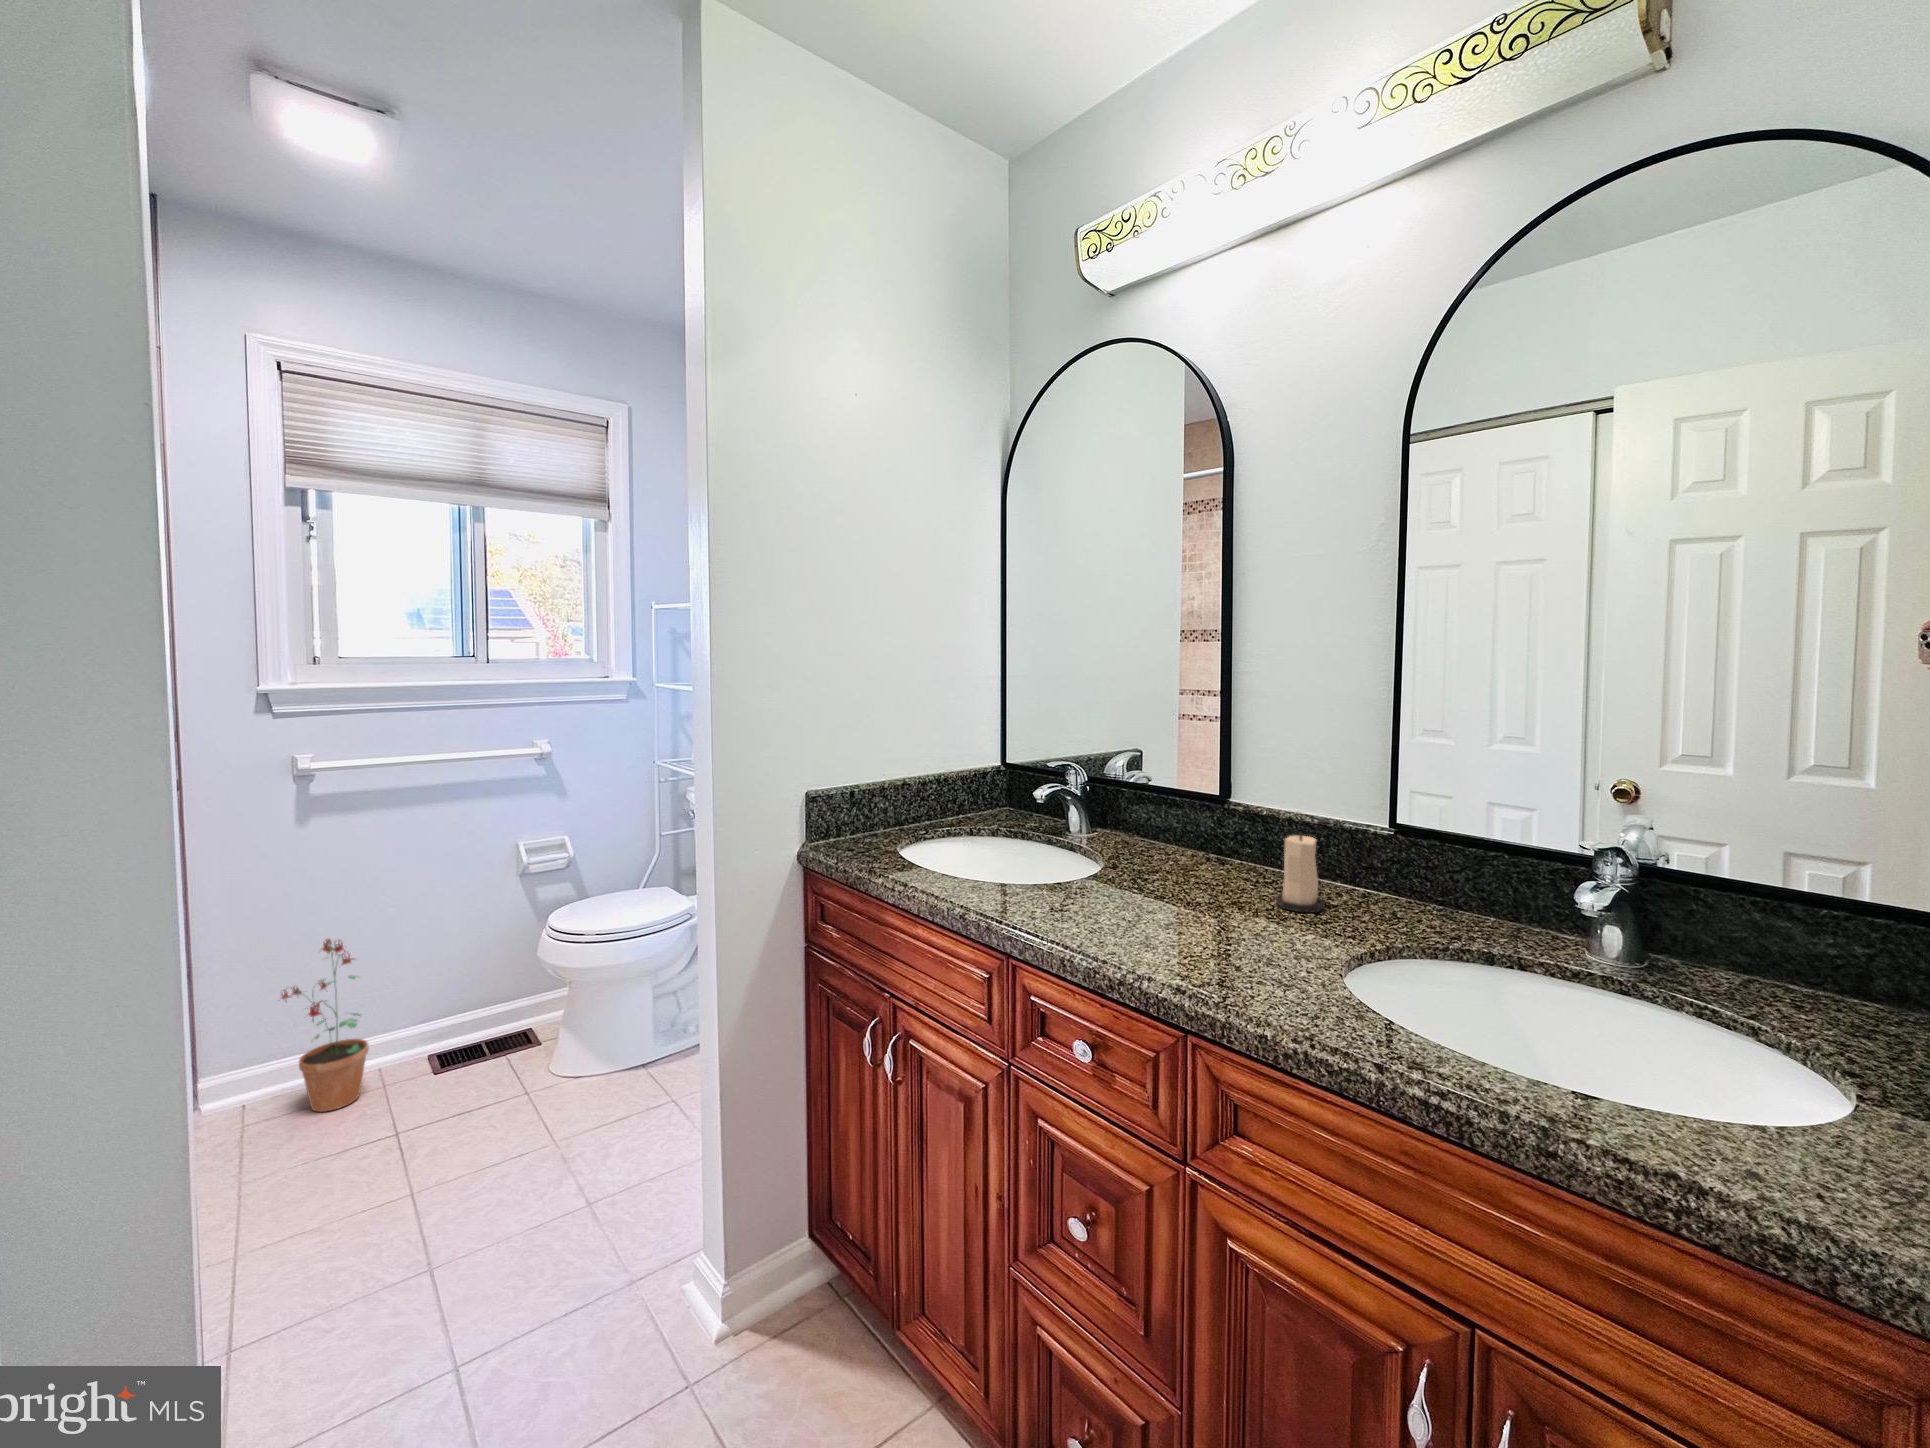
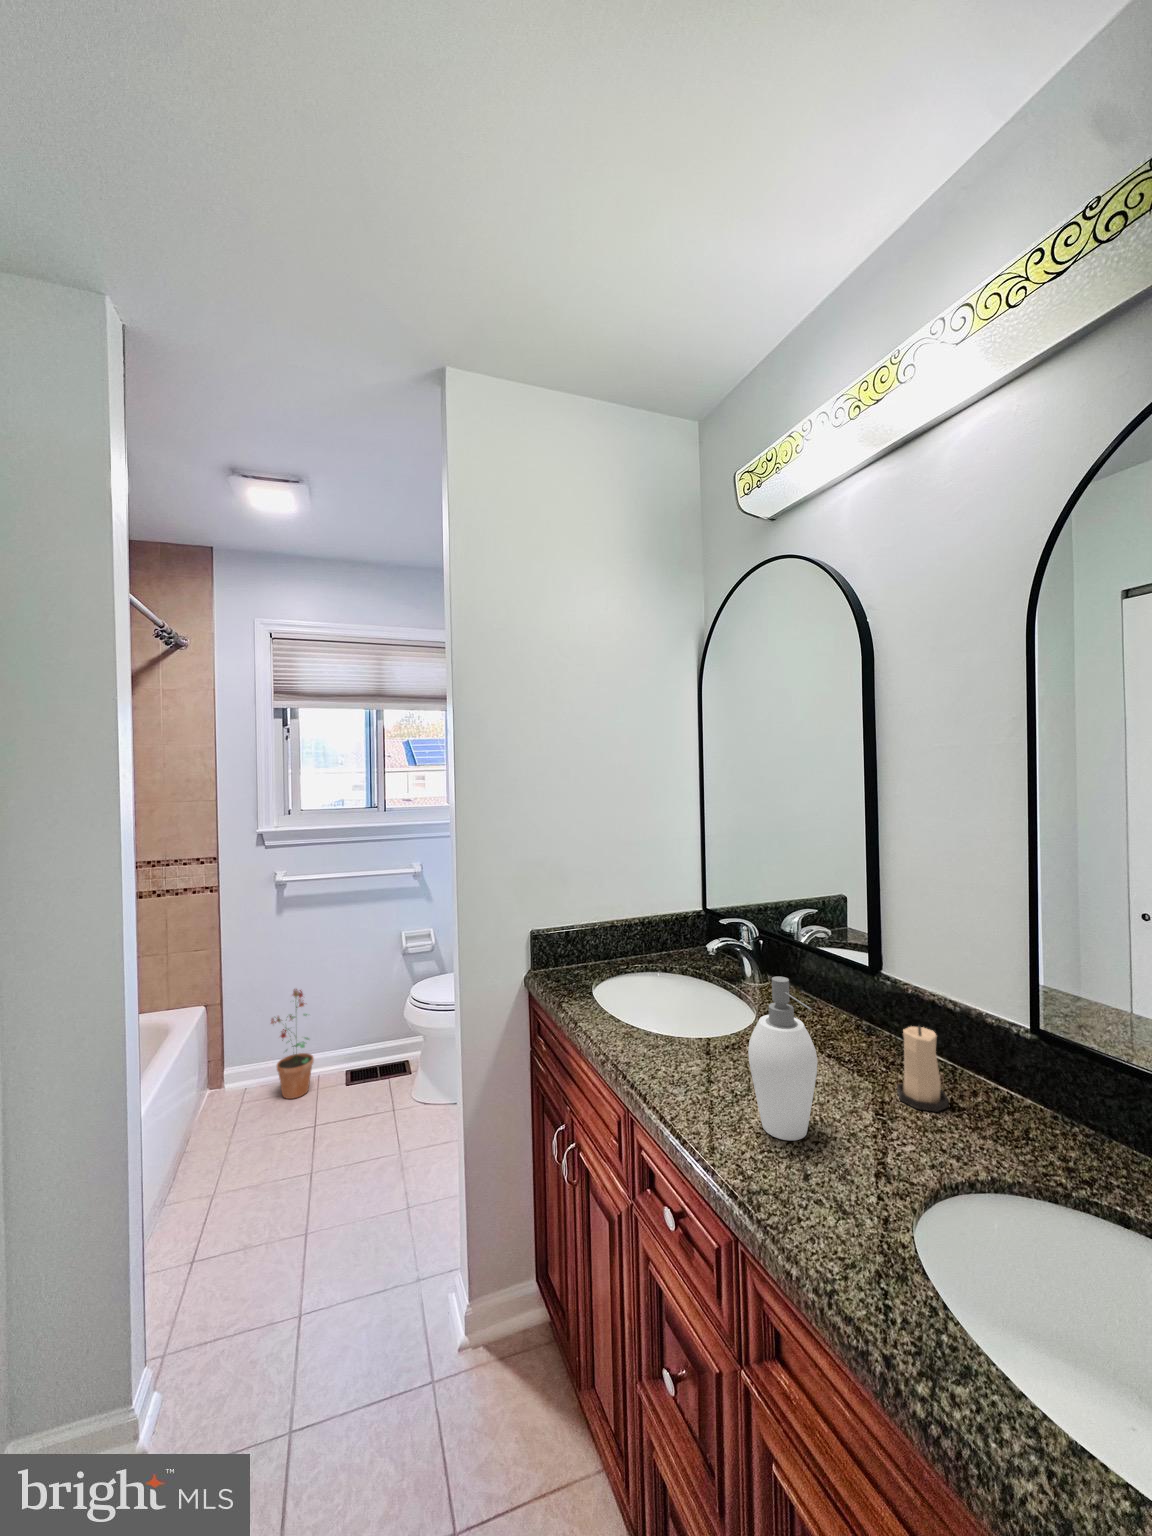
soap dispenser: none [1161,782,1243,948] -> present [748,976,817,1140]

